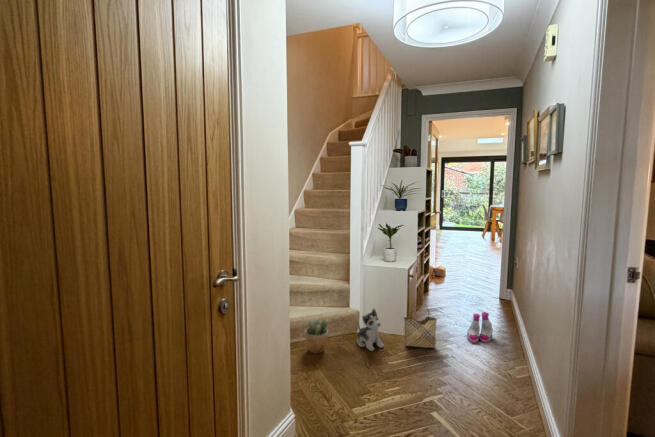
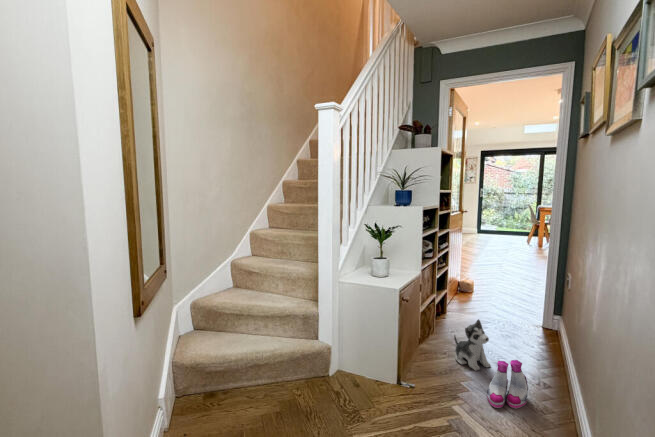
woven basket: present [404,300,437,348] -> none [388,338,438,413]
plush toy: present [357,309,384,351] -> present [454,319,491,371]
potted plant: present [305,319,328,353] -> none [241,359,276,409]

